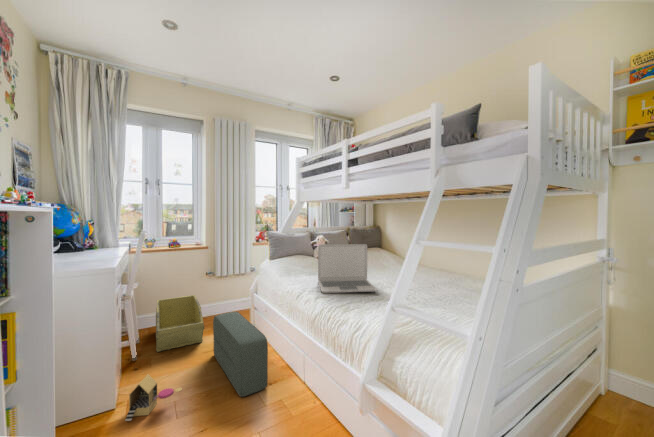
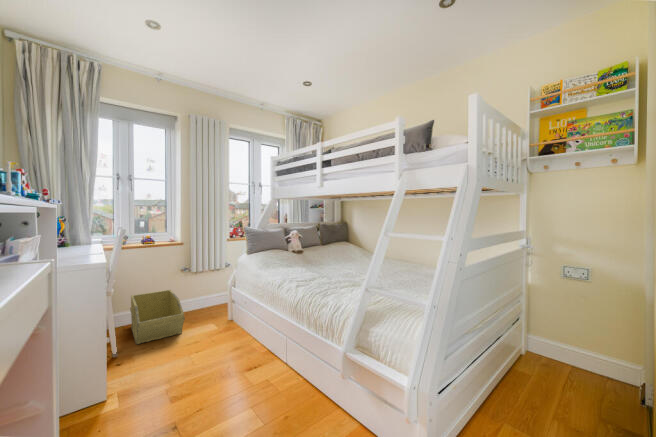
laptop: present [318,244,377,293] -> none [296,237,349,280]
pouf: present [213,312,268,397] -> none [196,302,253,375]
toy house: present [125,374,182,421] -> none [119,360,173,404]

